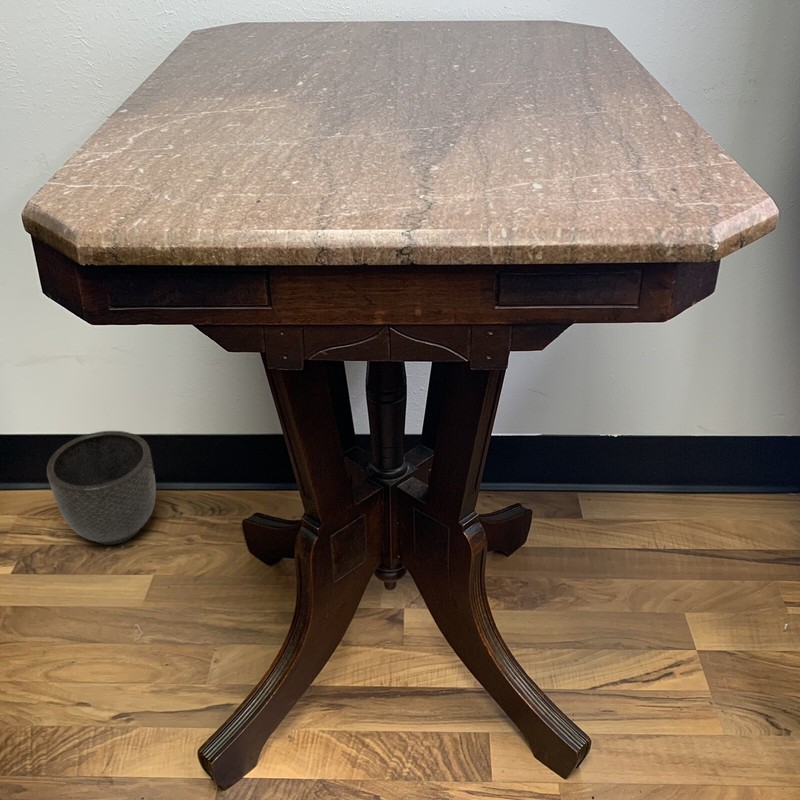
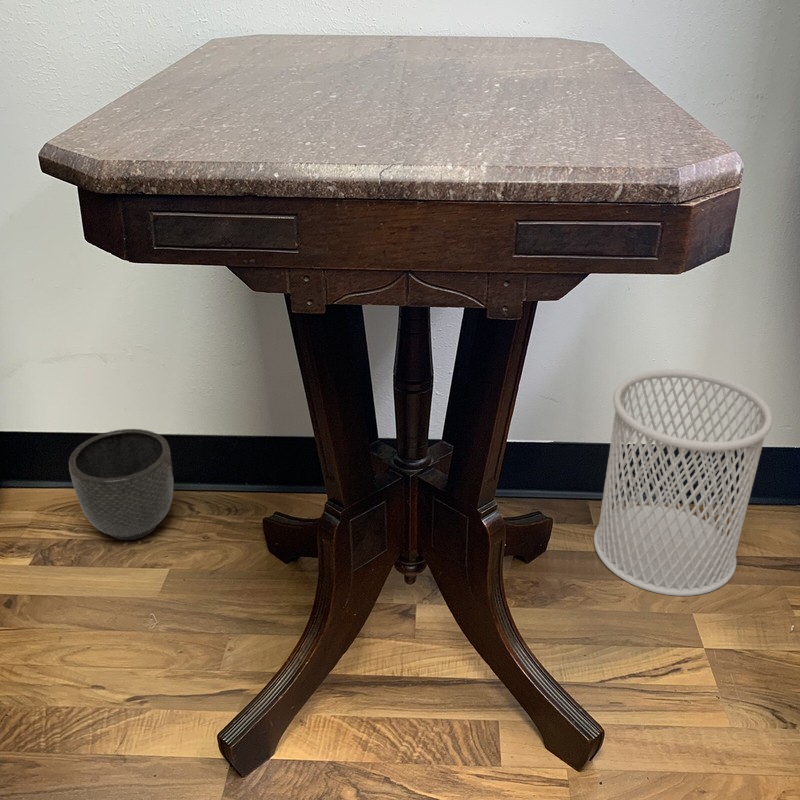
wastebasket: none [585,363,766,594] -> present [594,369,773,596]

